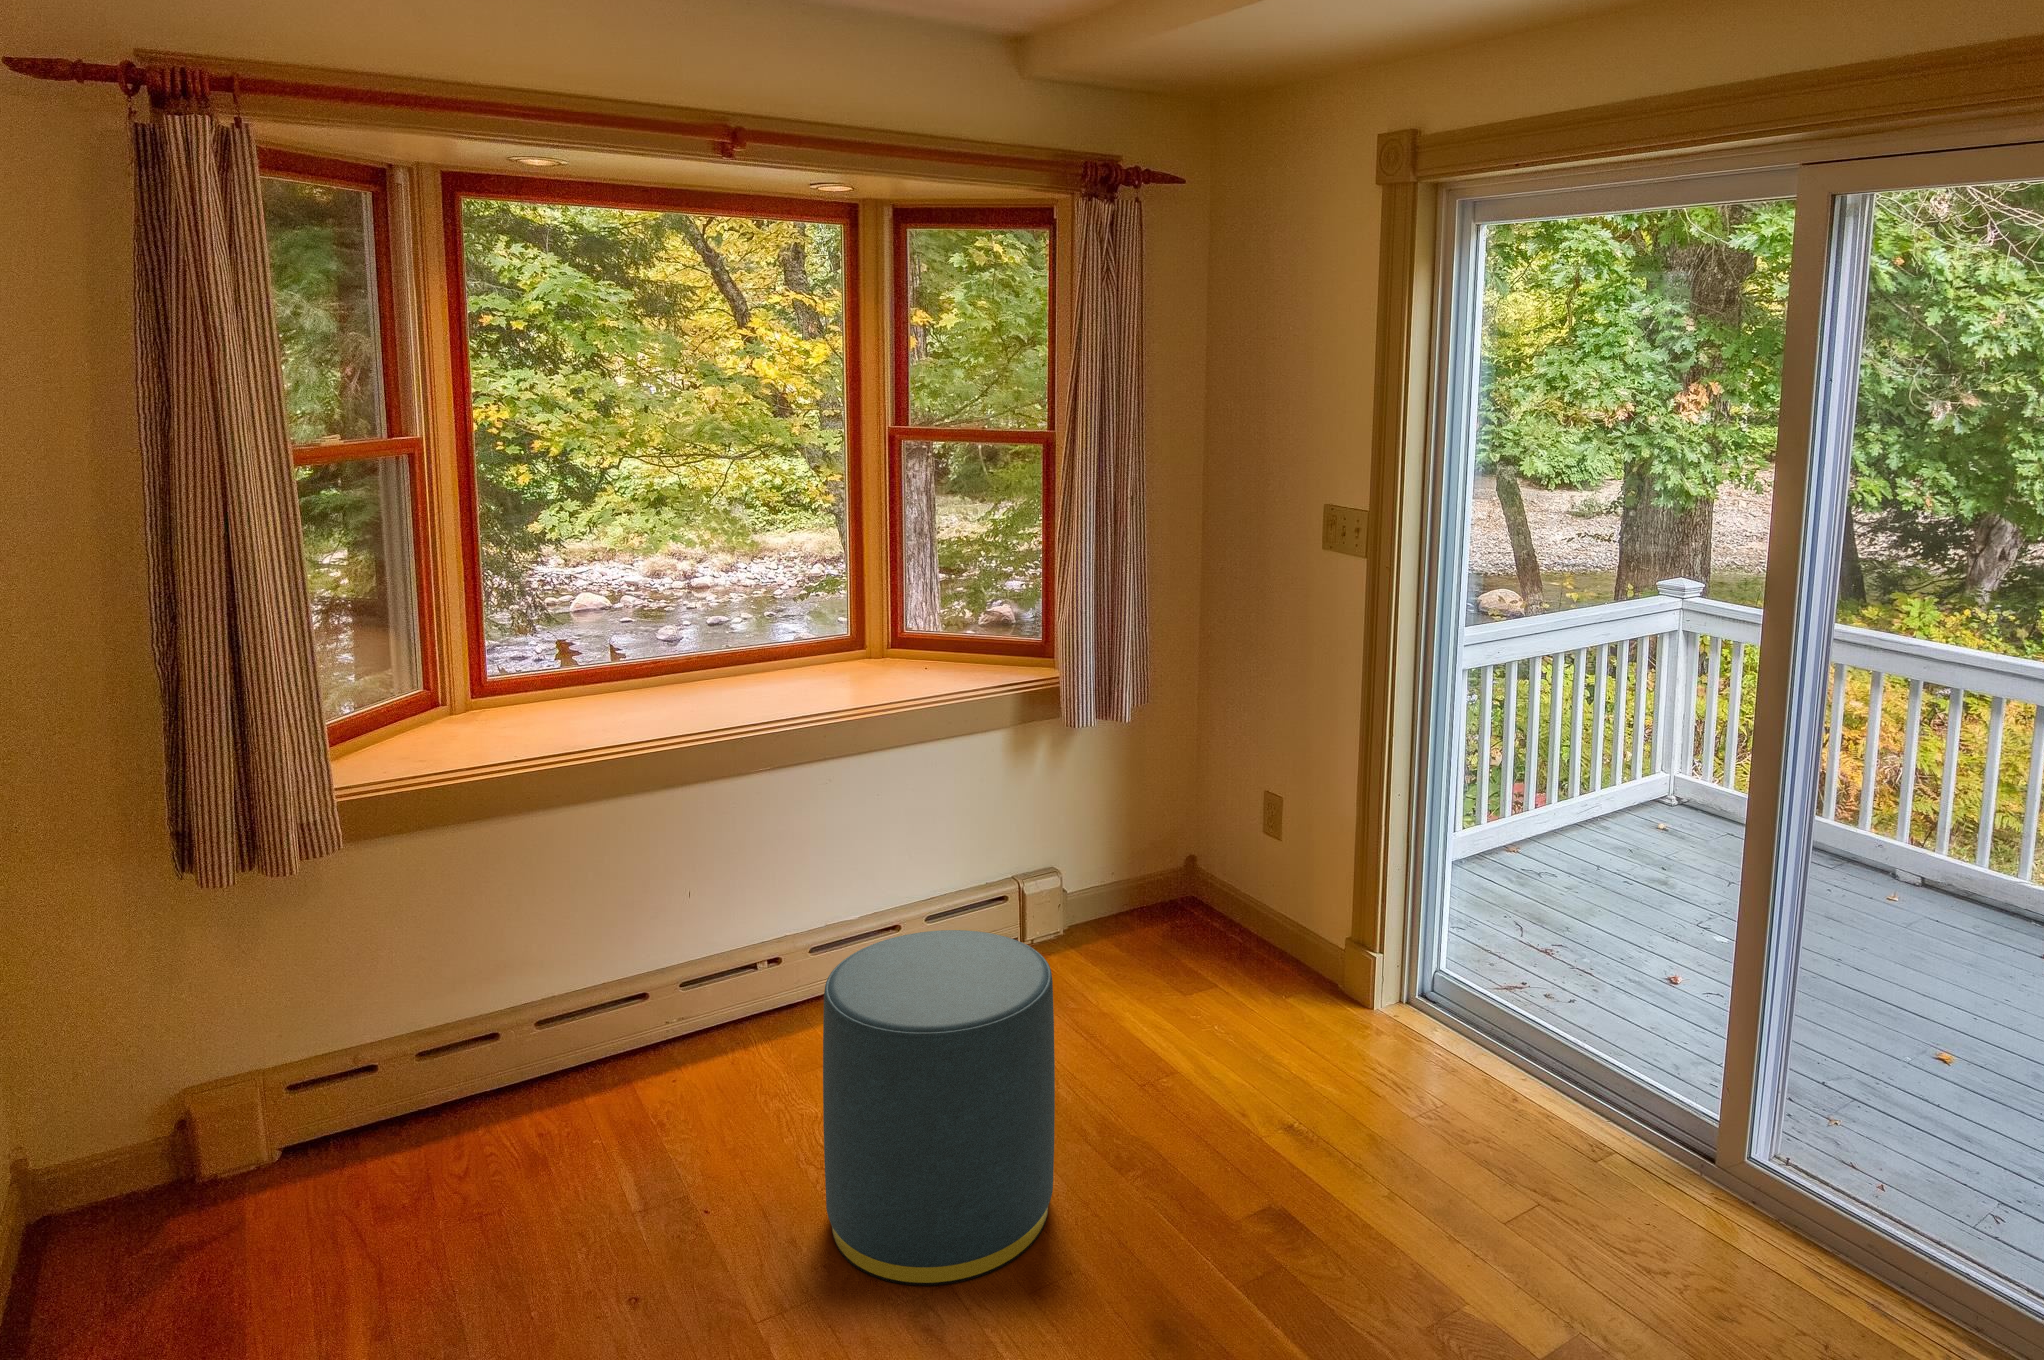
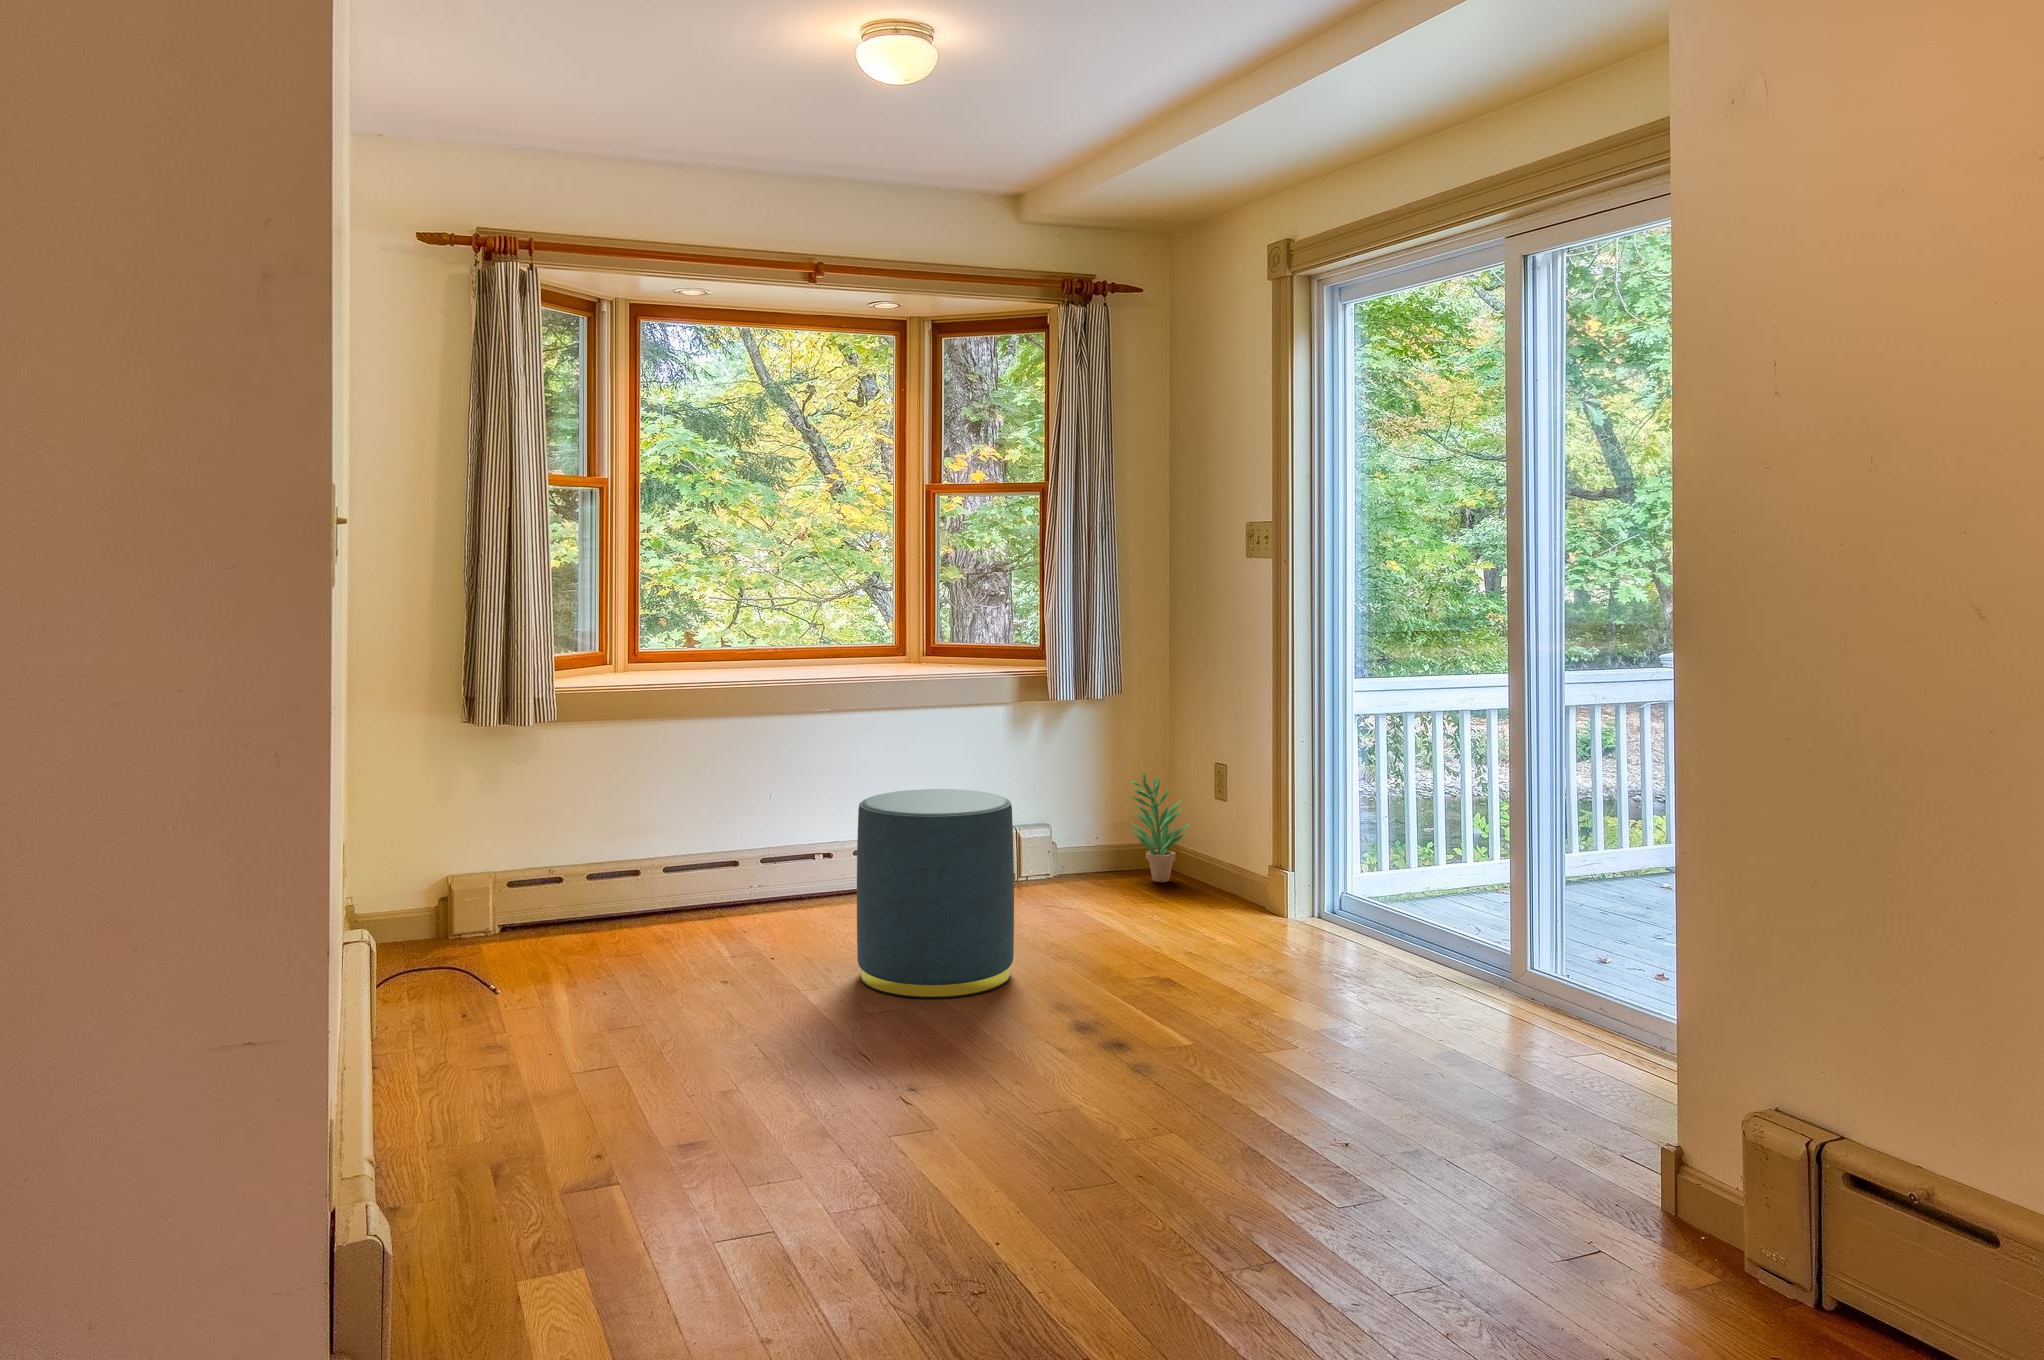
potted plant: none [1155,797,1233,933] -> present [1130,773,1189,882]

